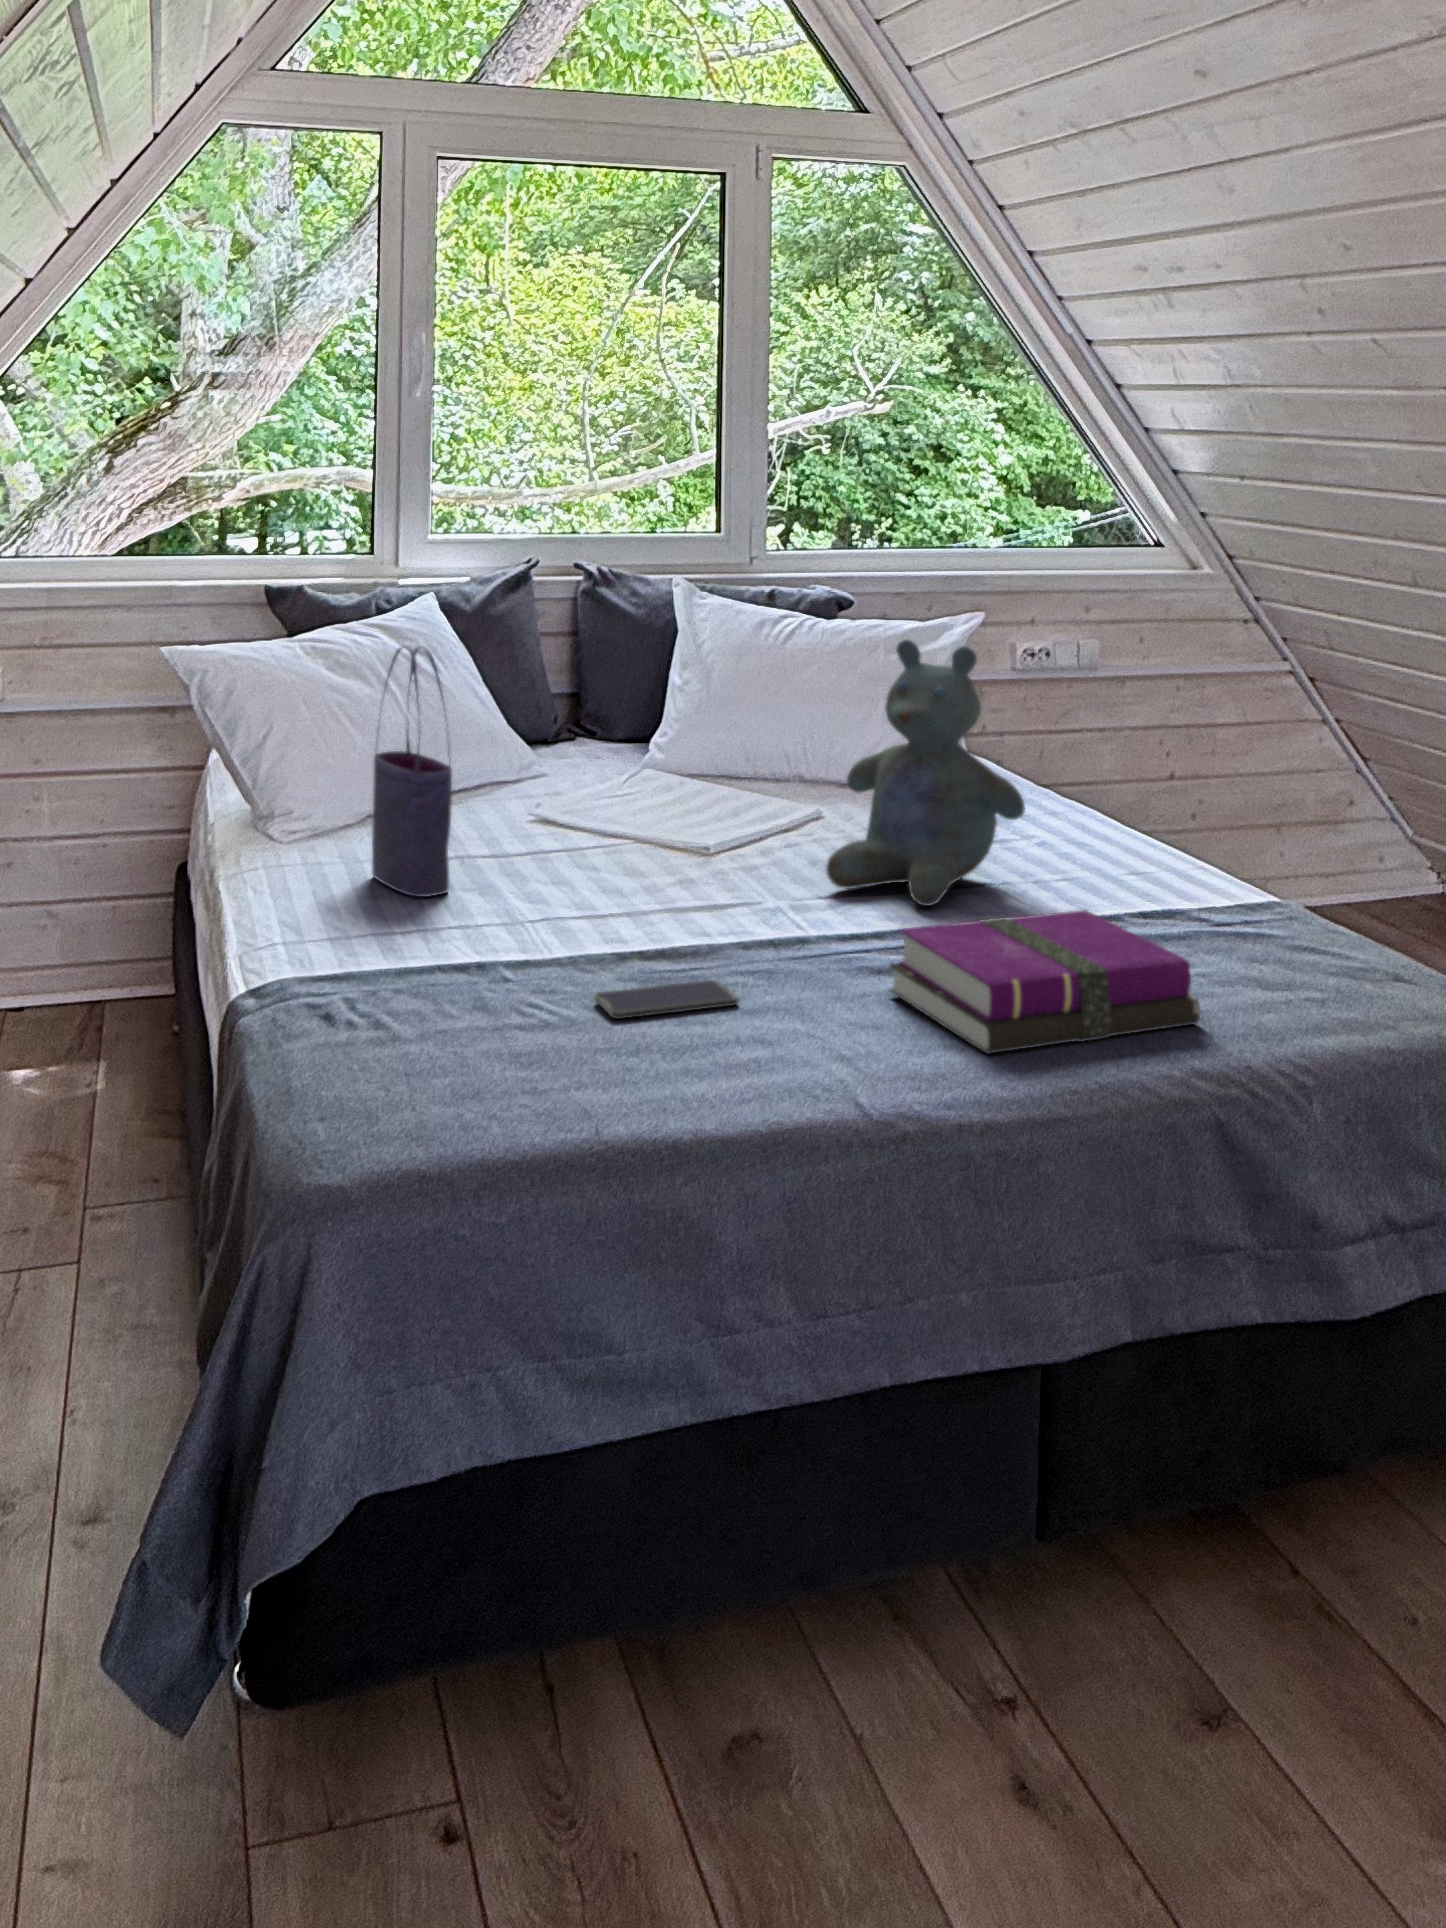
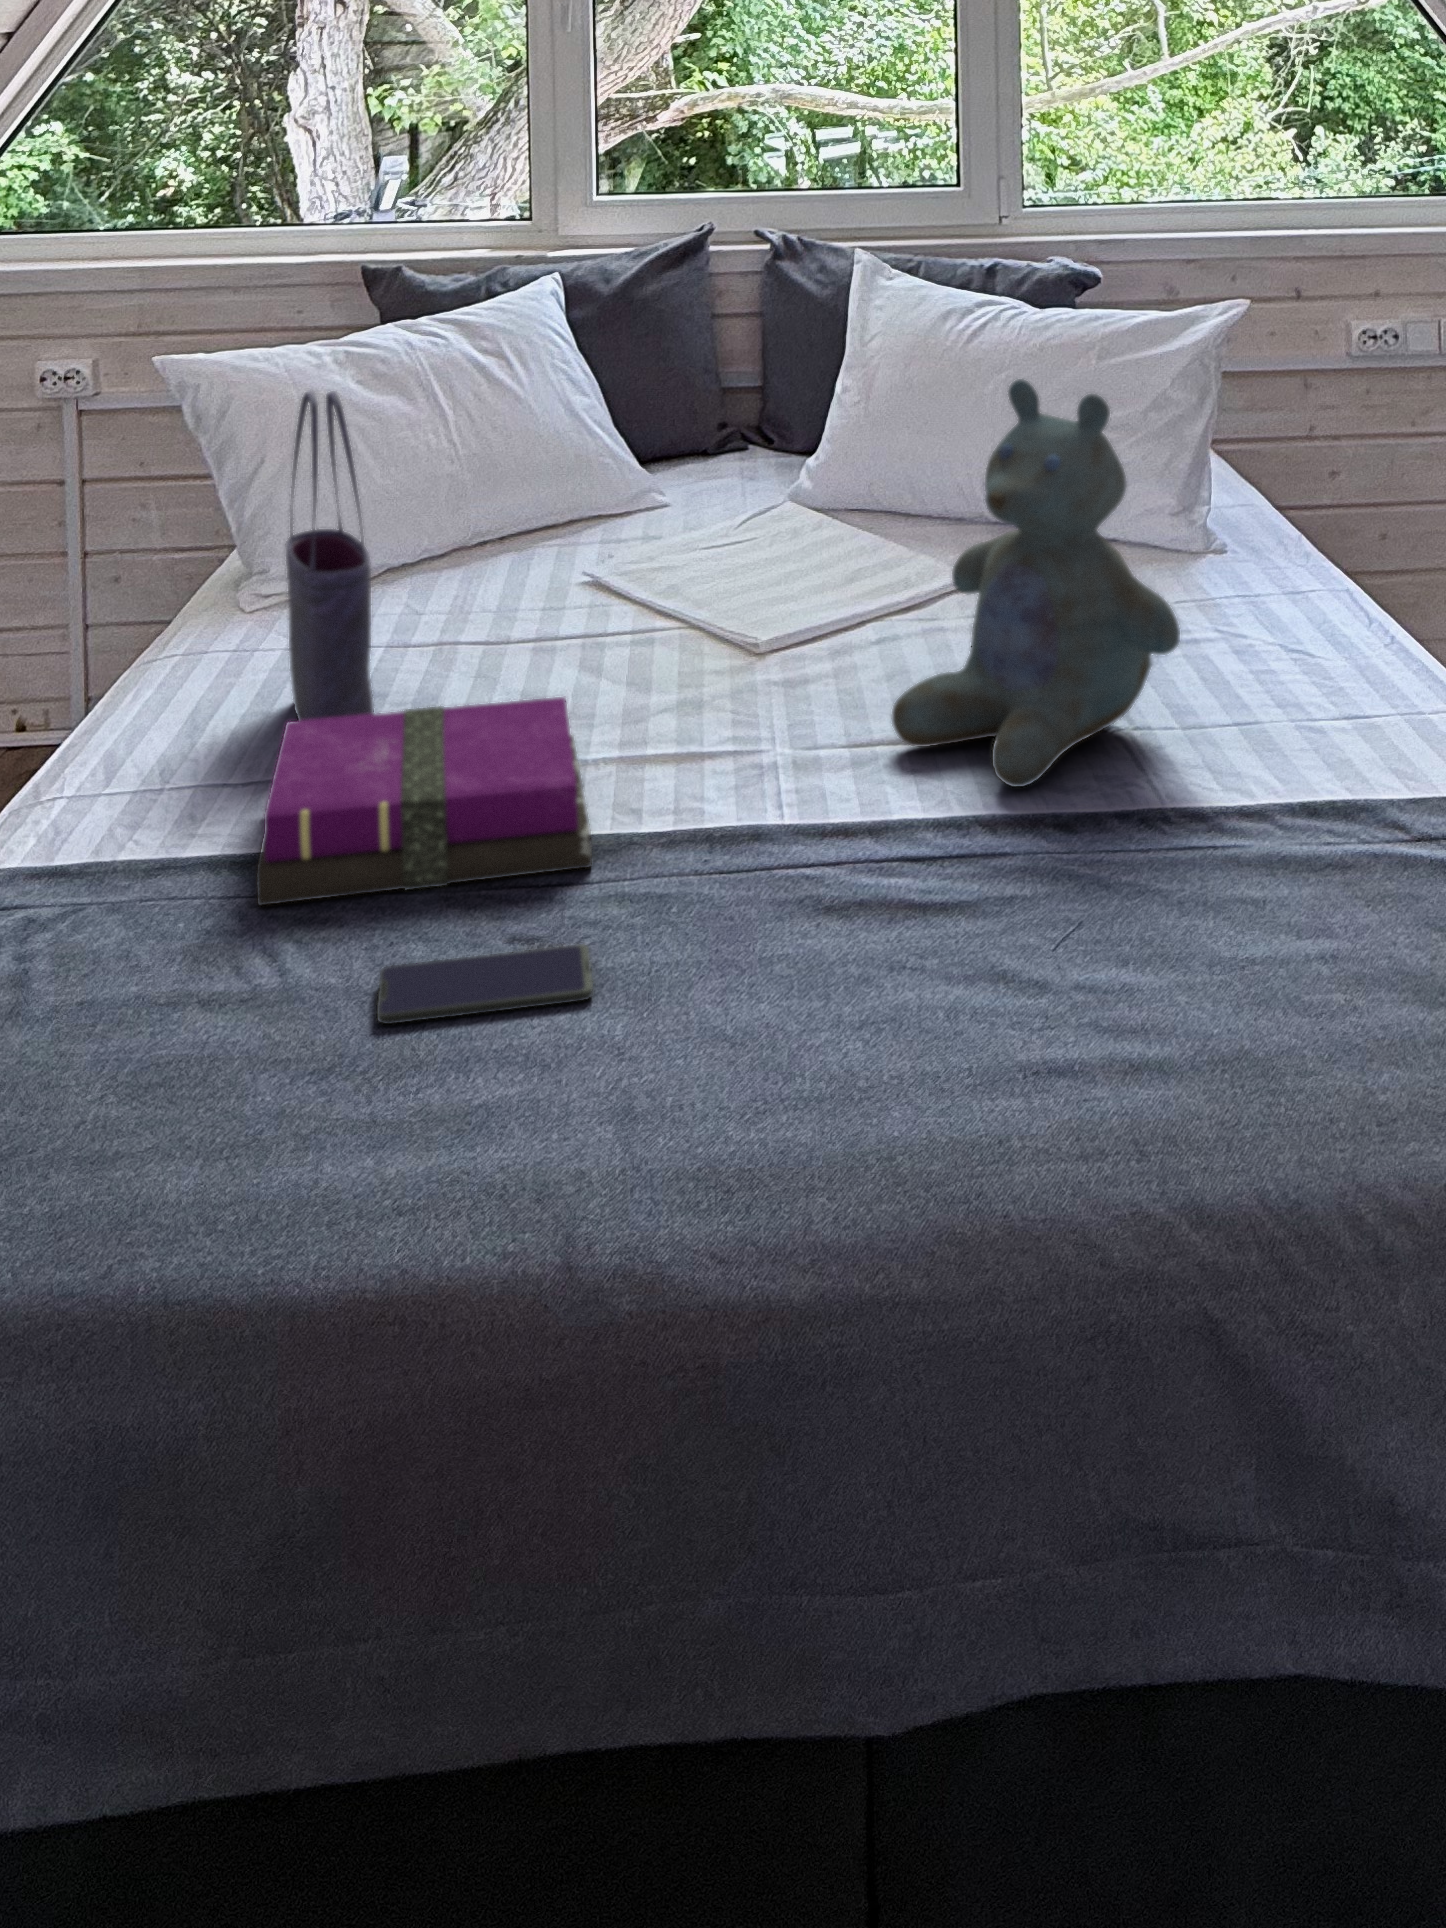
notebook: present [890,910,1200,1054] -> present [257,697,592,906]

